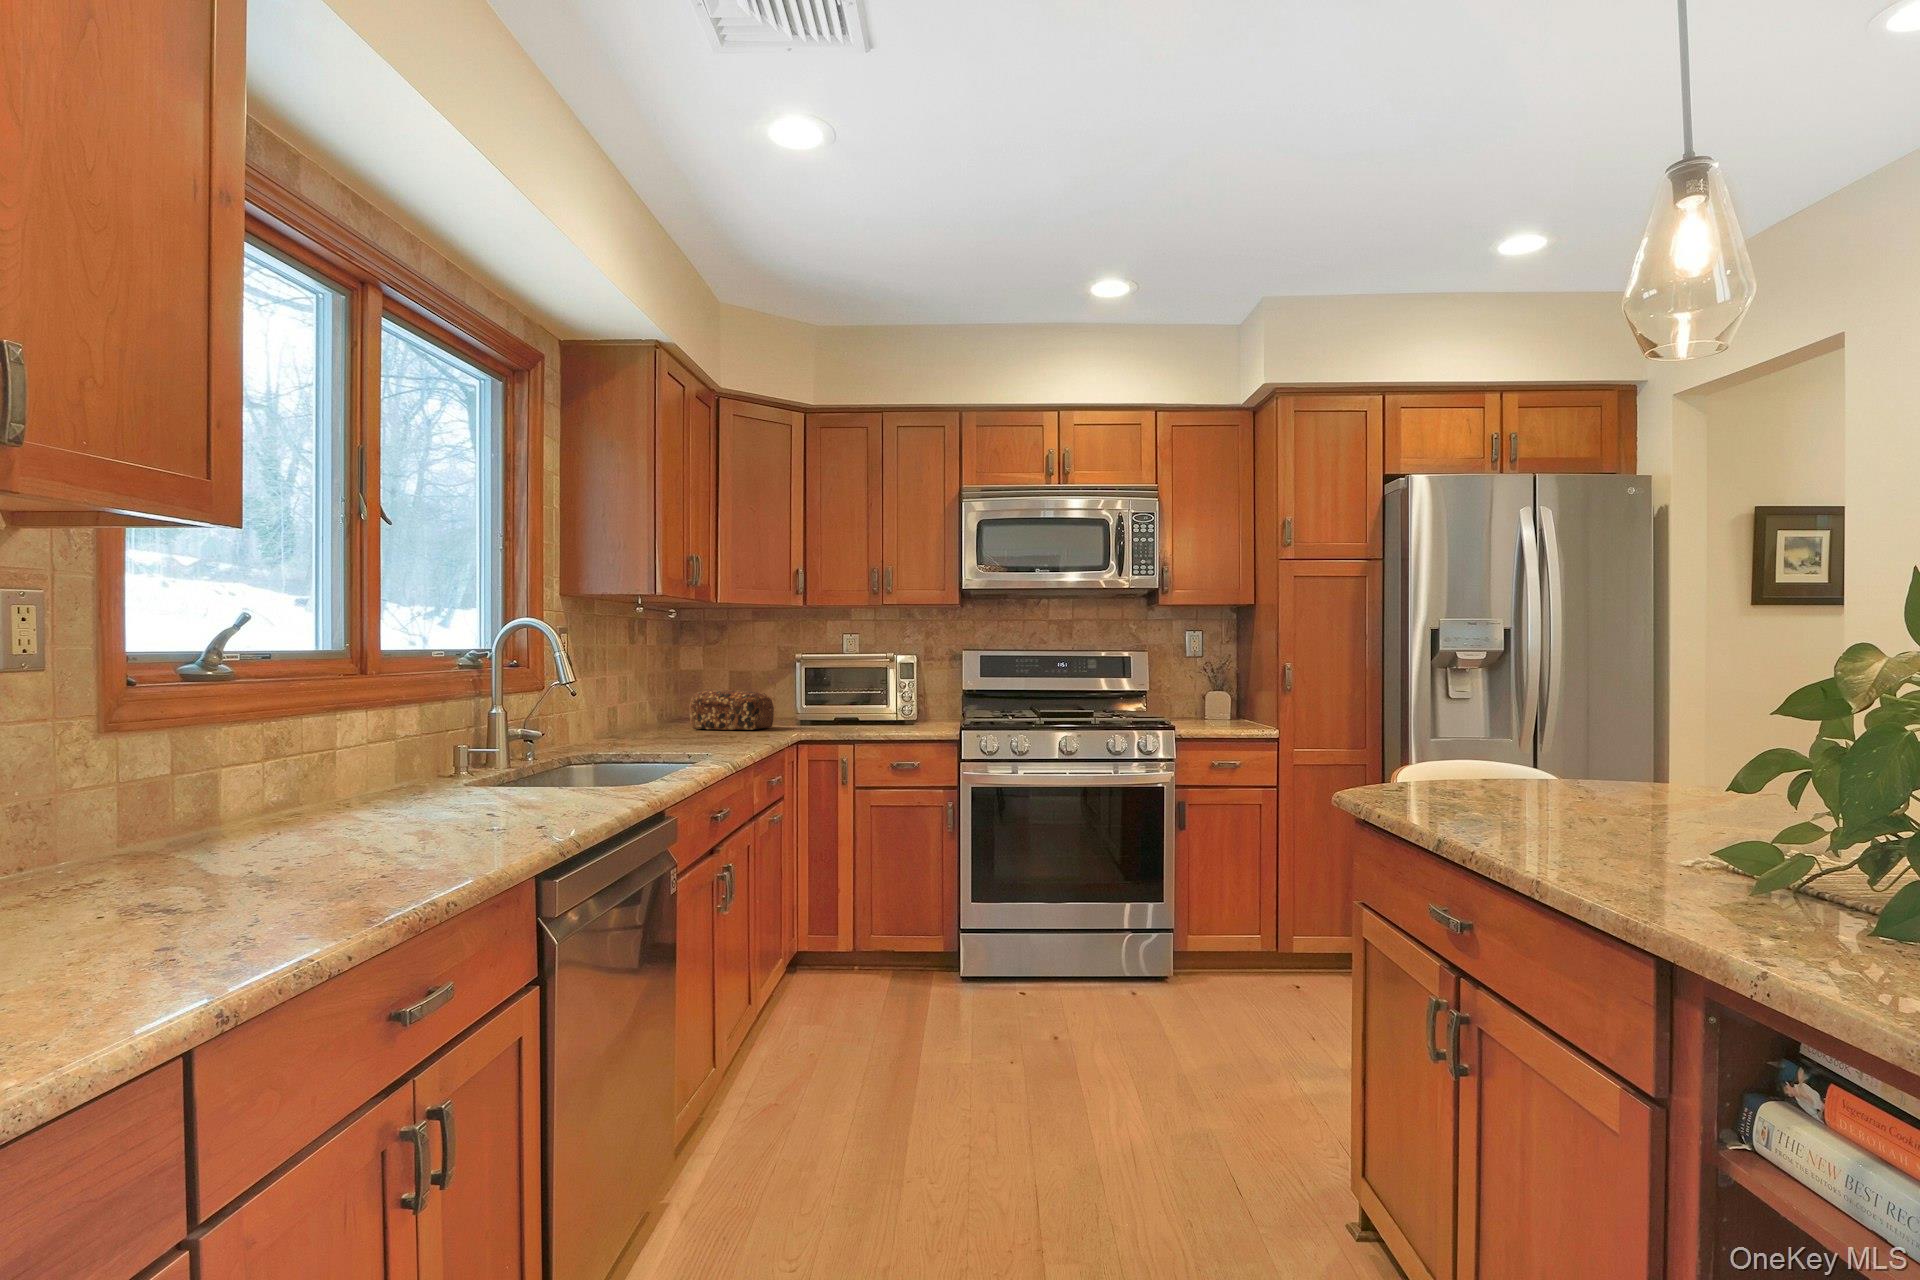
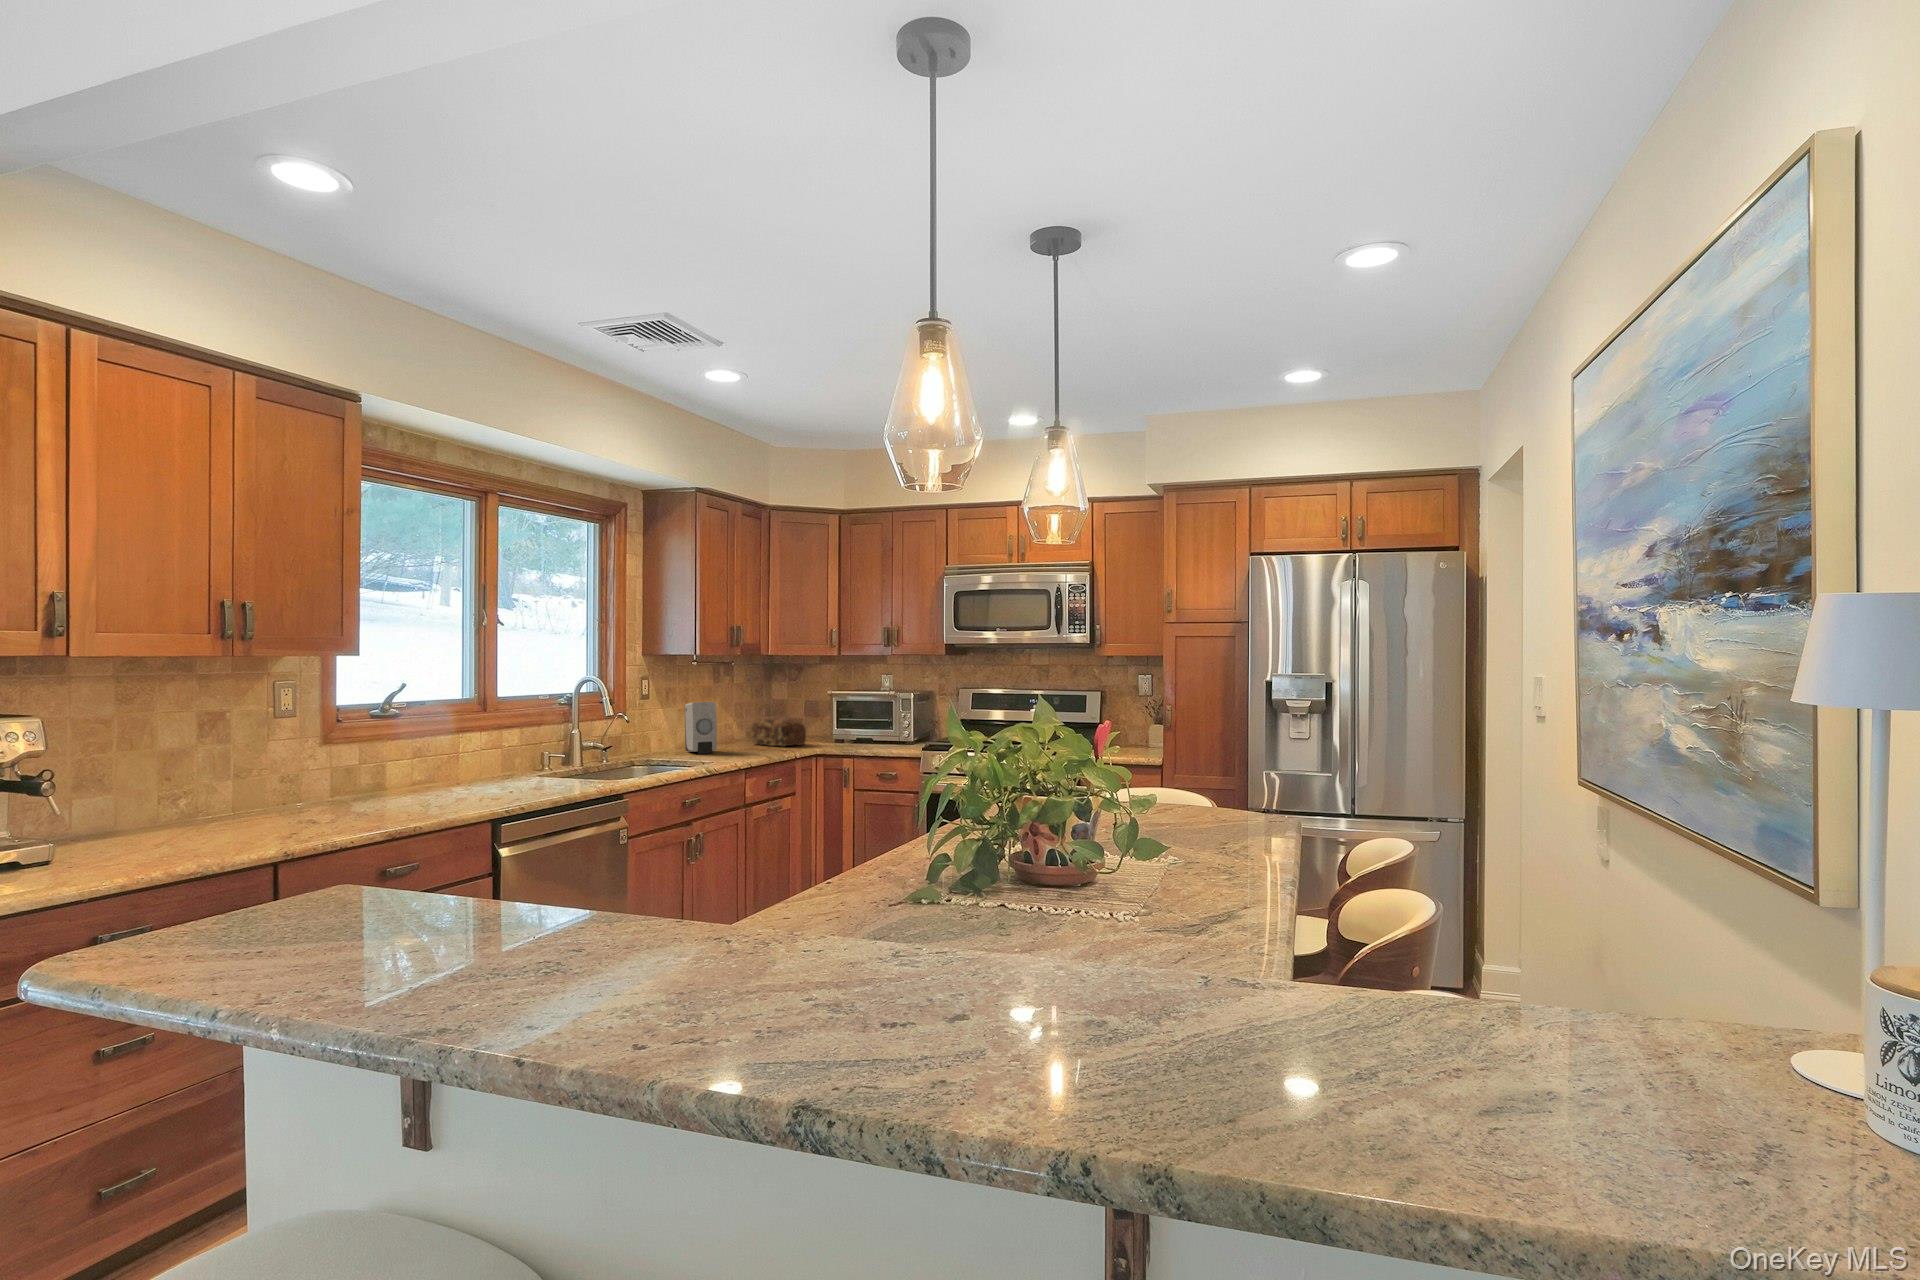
soap dispenser: none [619,666,680,743] -> present [685,702,717,754]

